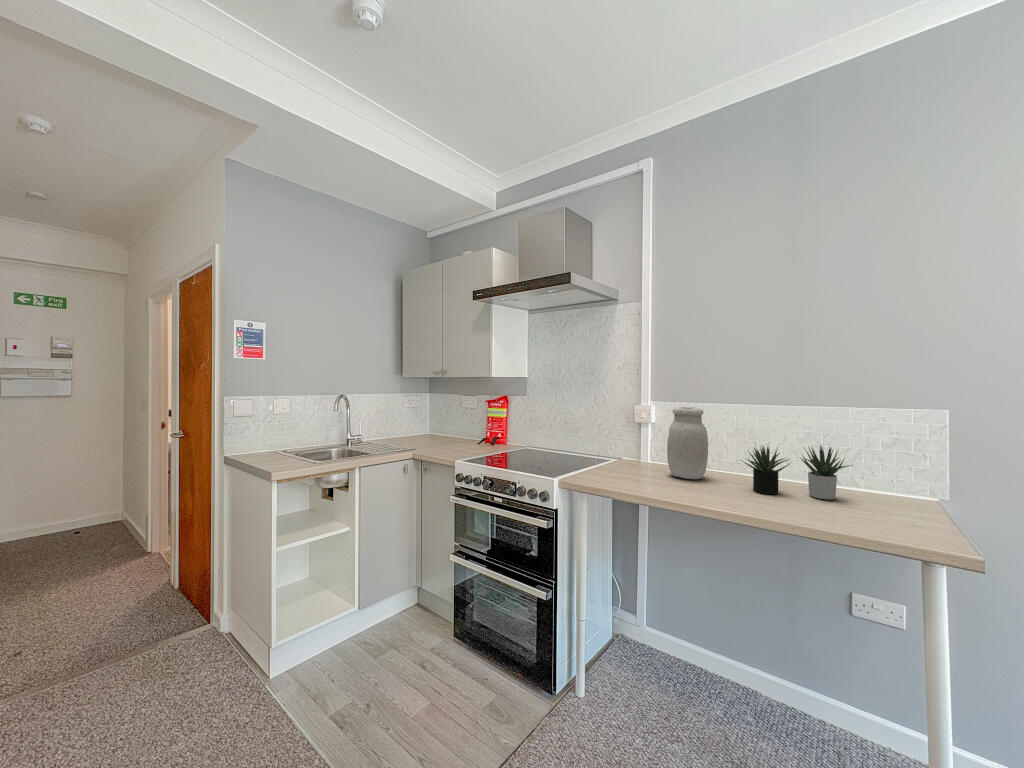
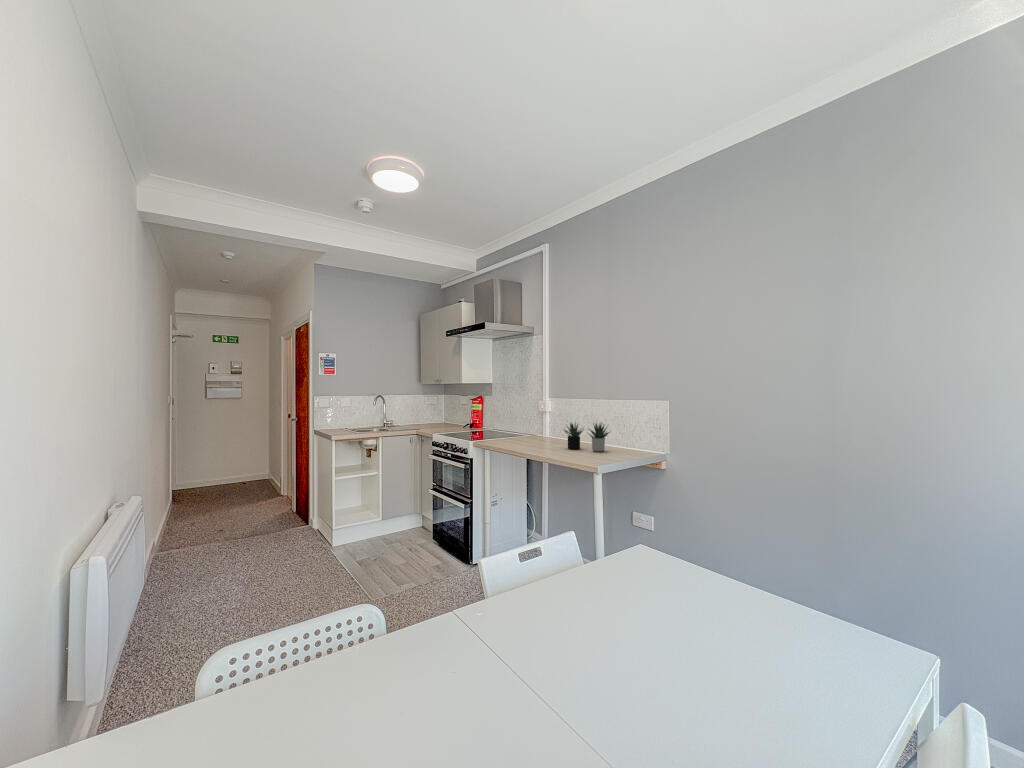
jar: present [667,407,708,479] -> none [538,401,559,444]

